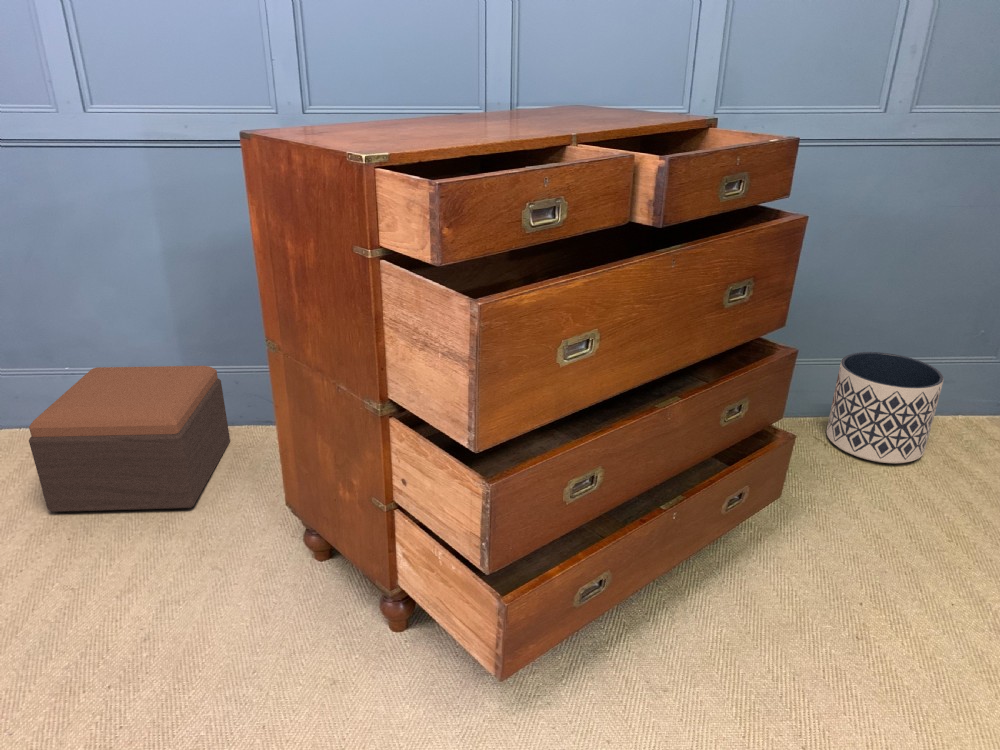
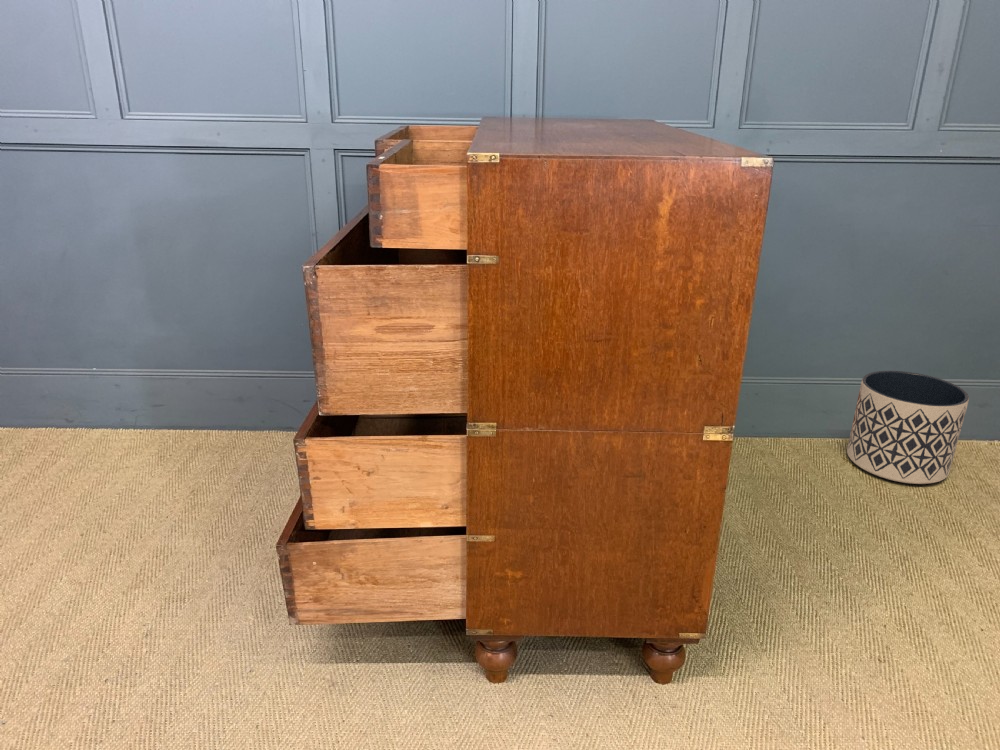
footstool: present [29,366,230,512] -> none [49,368,248,507]

